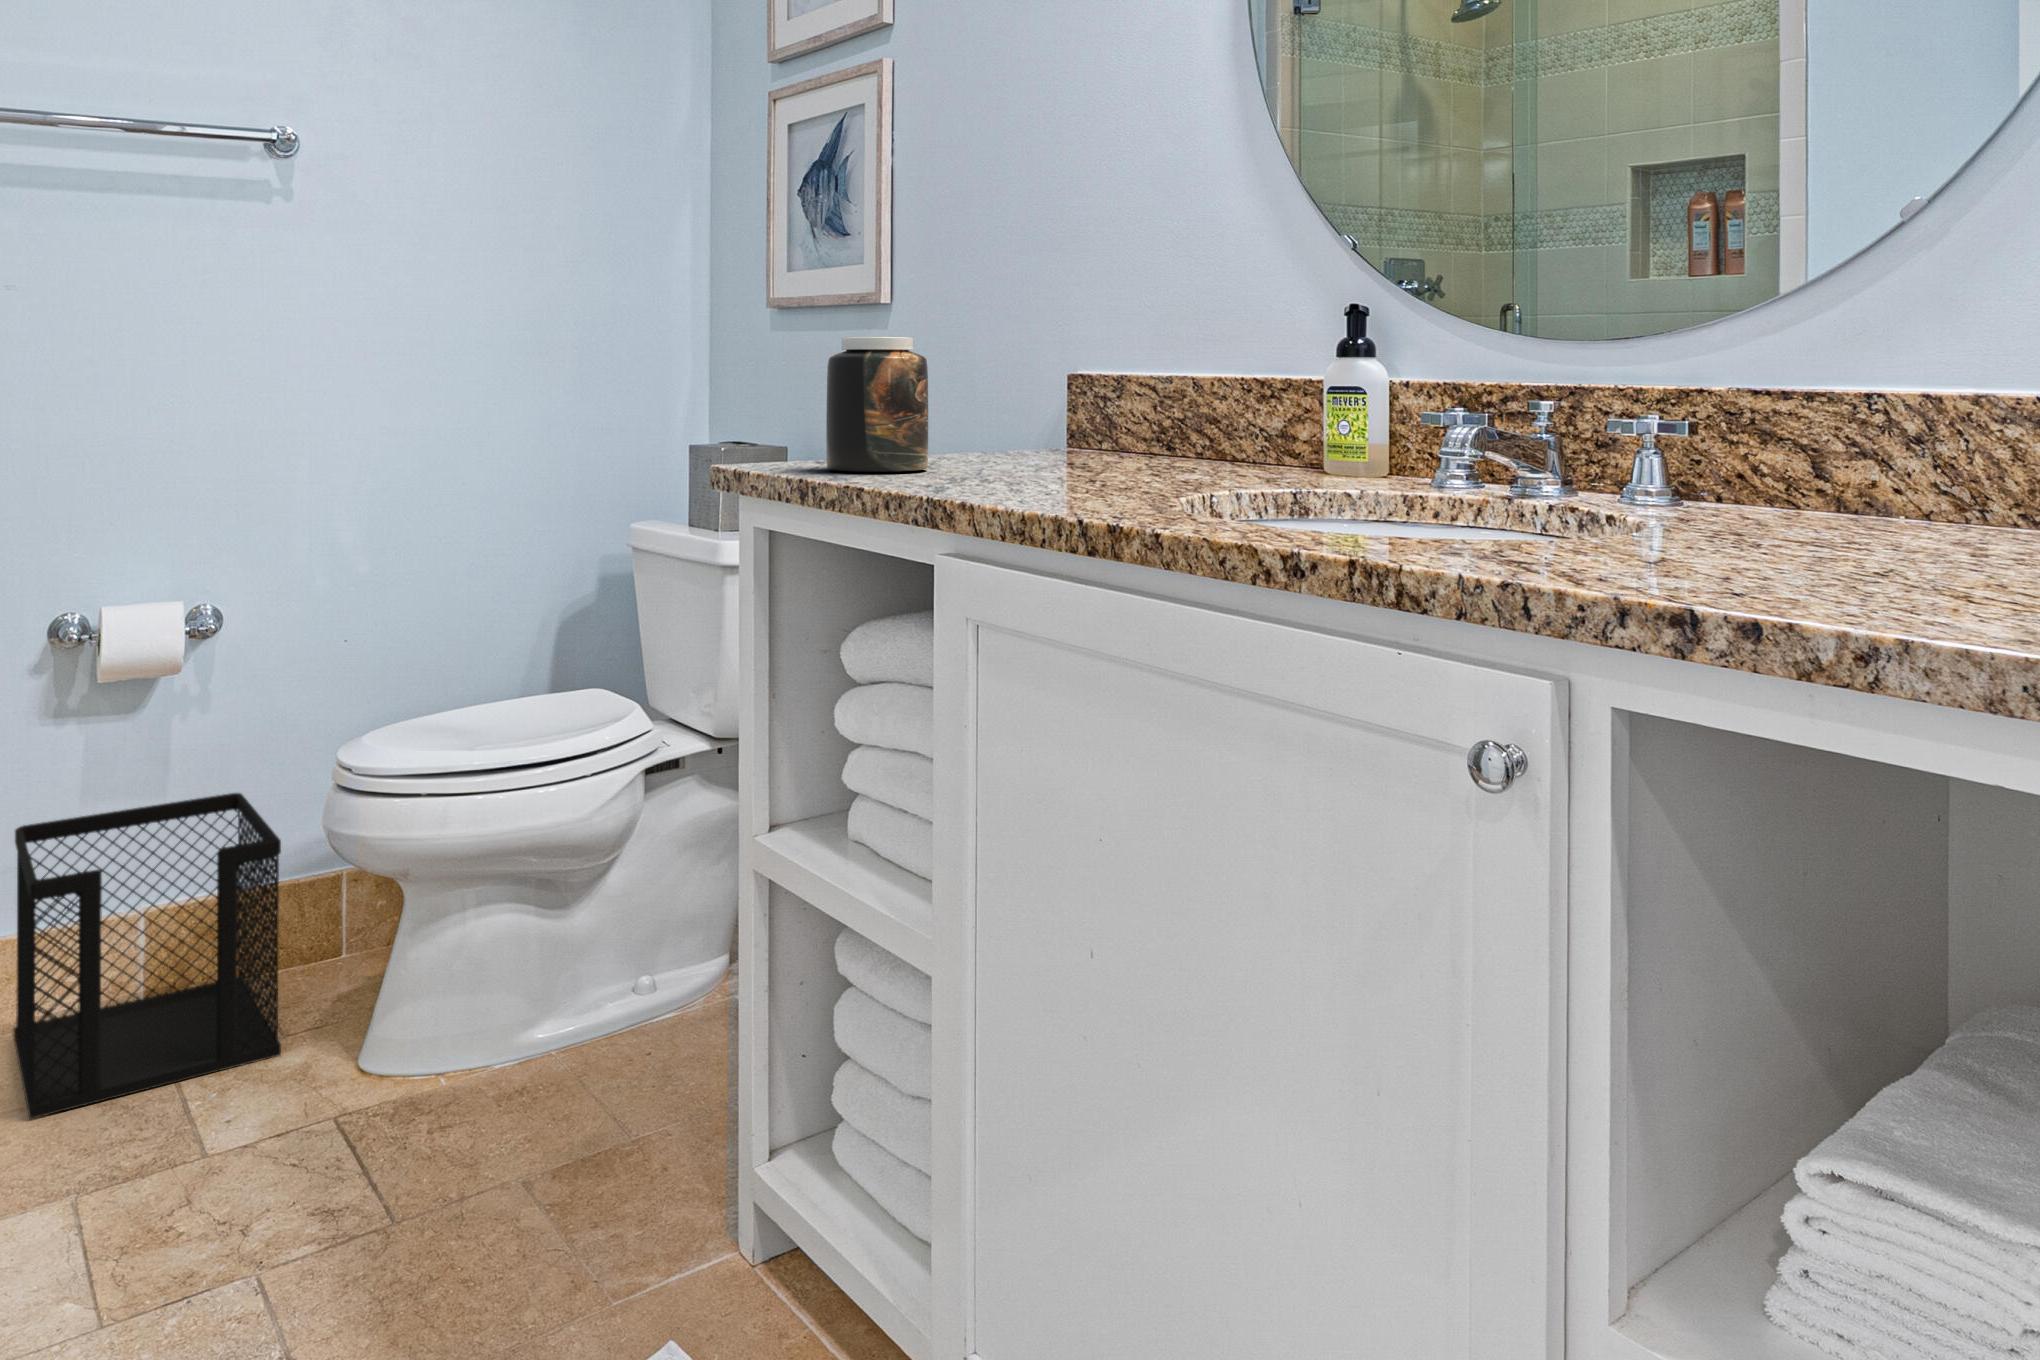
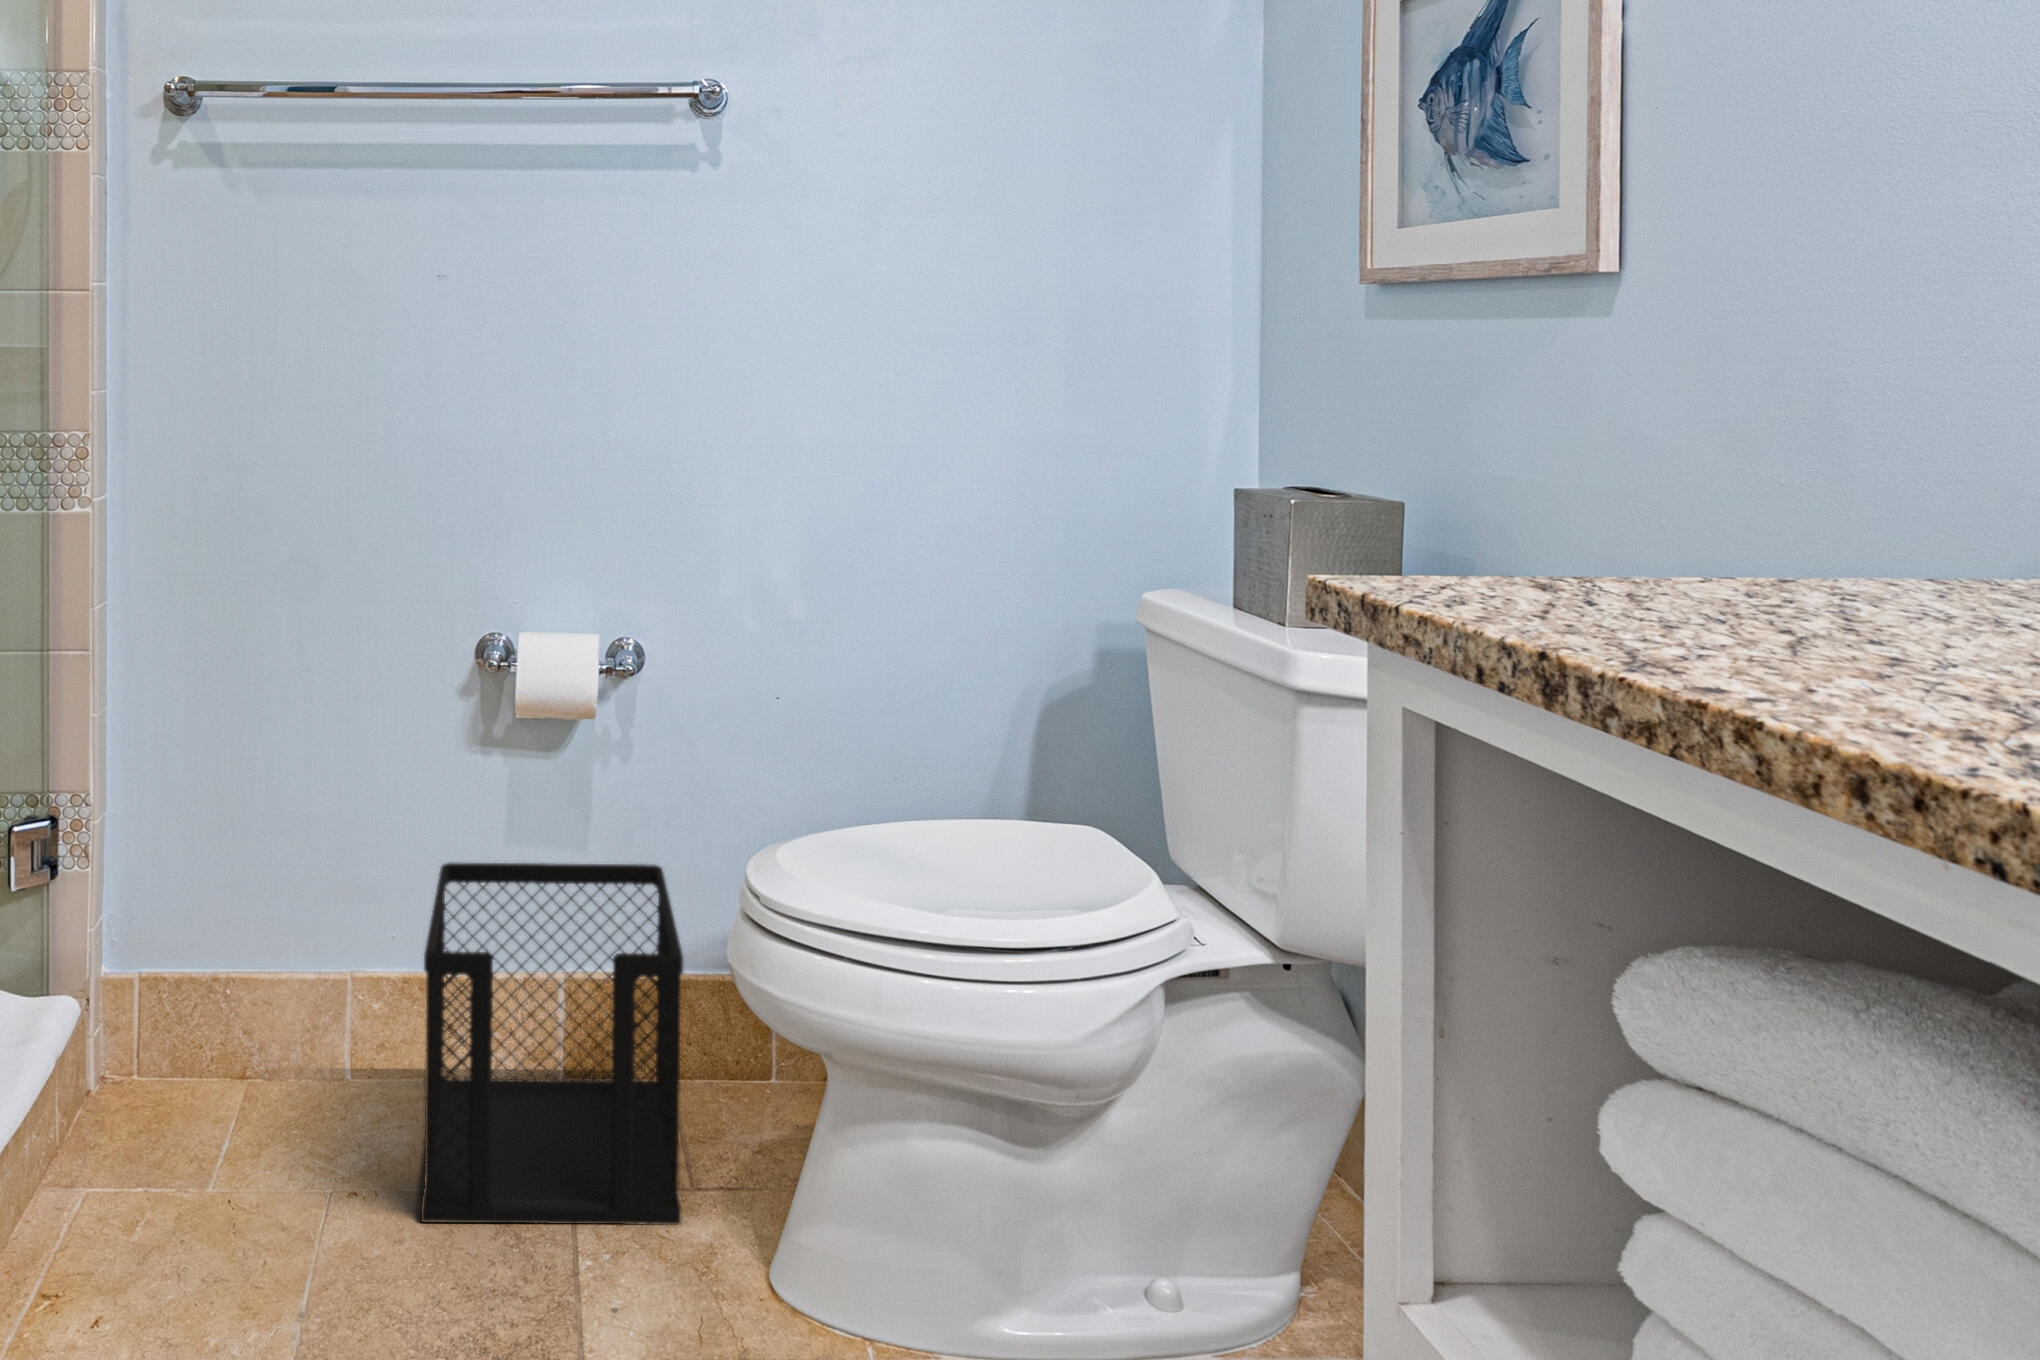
jar: present [826,337,928,472] -> none [1550,330,1819,620]

